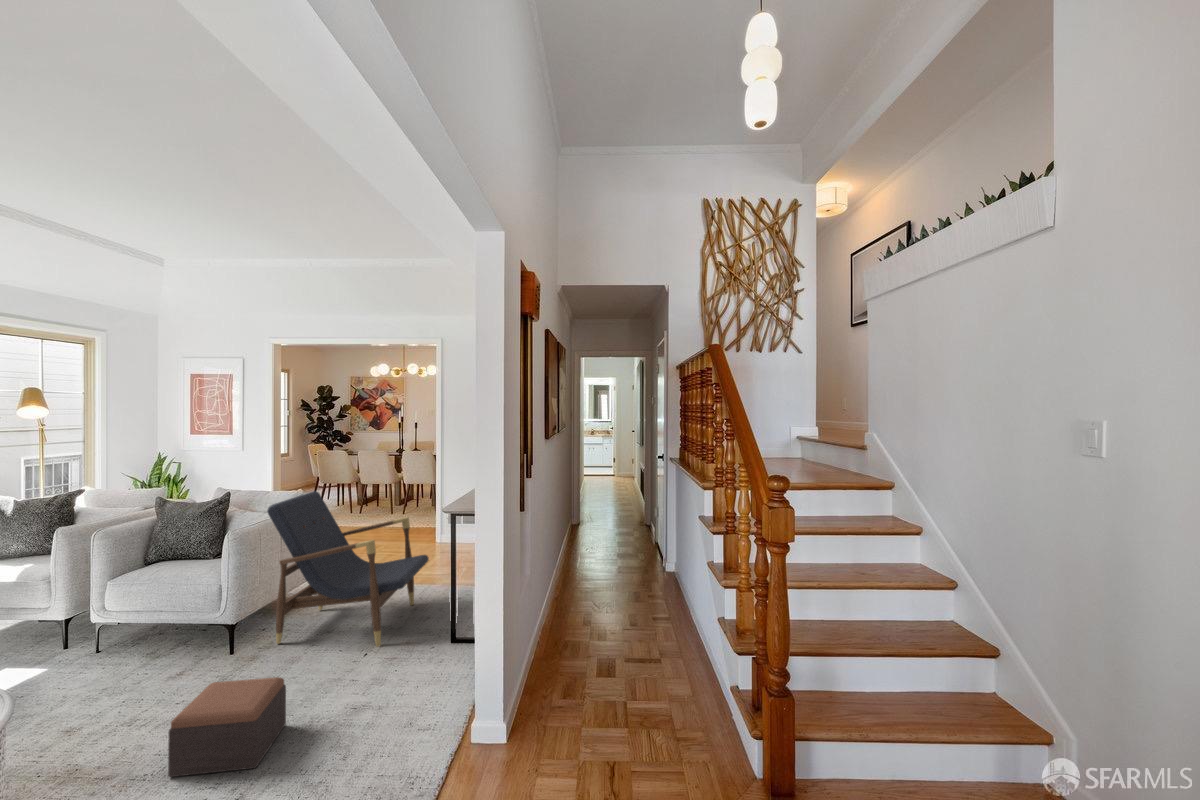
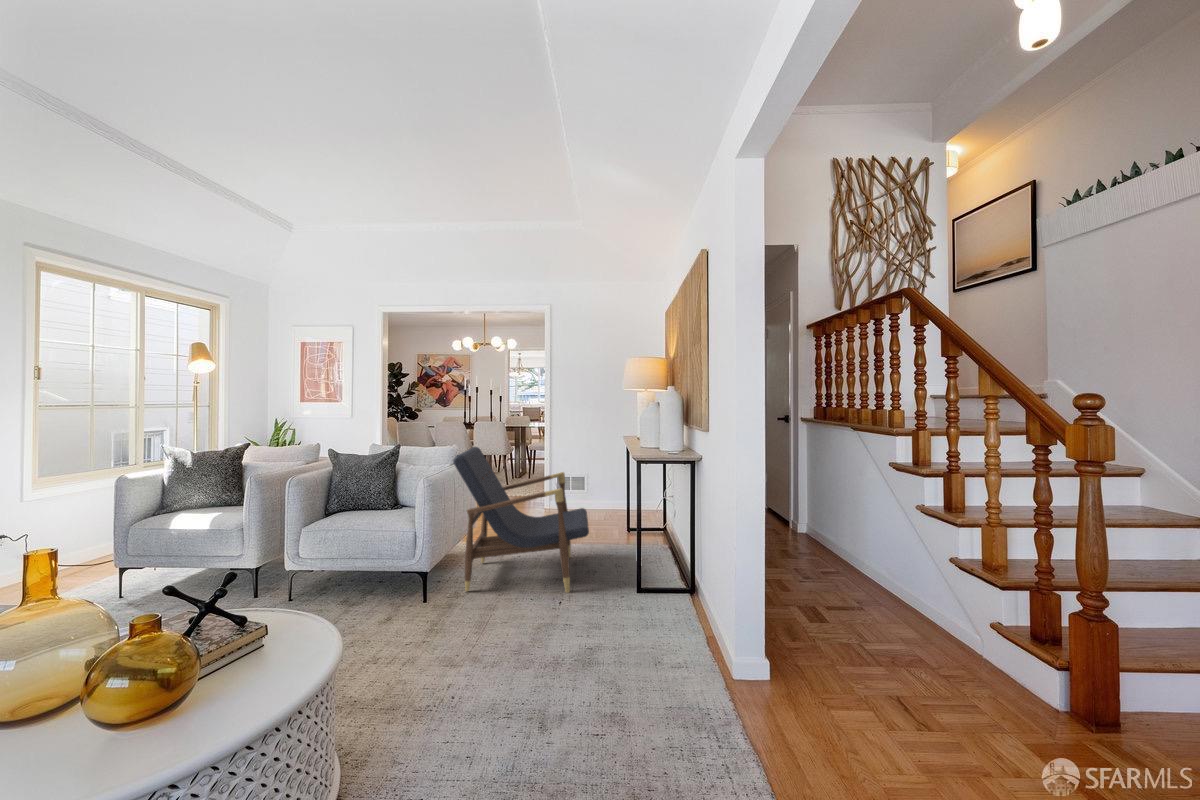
footstool: present [168,677,286,777] -> none [462,612,544,705]

